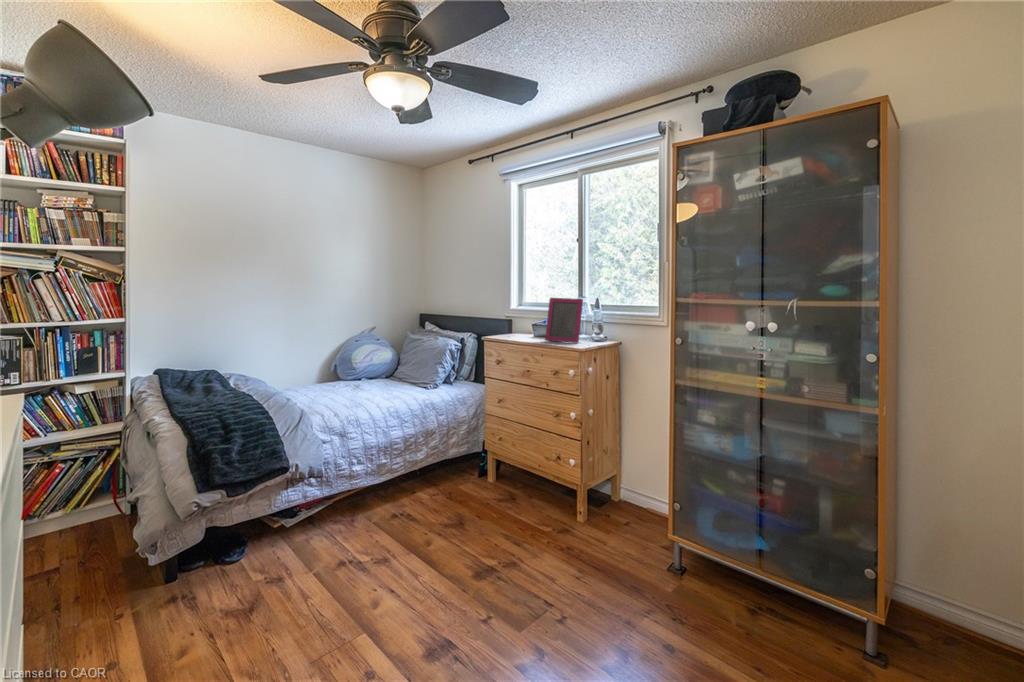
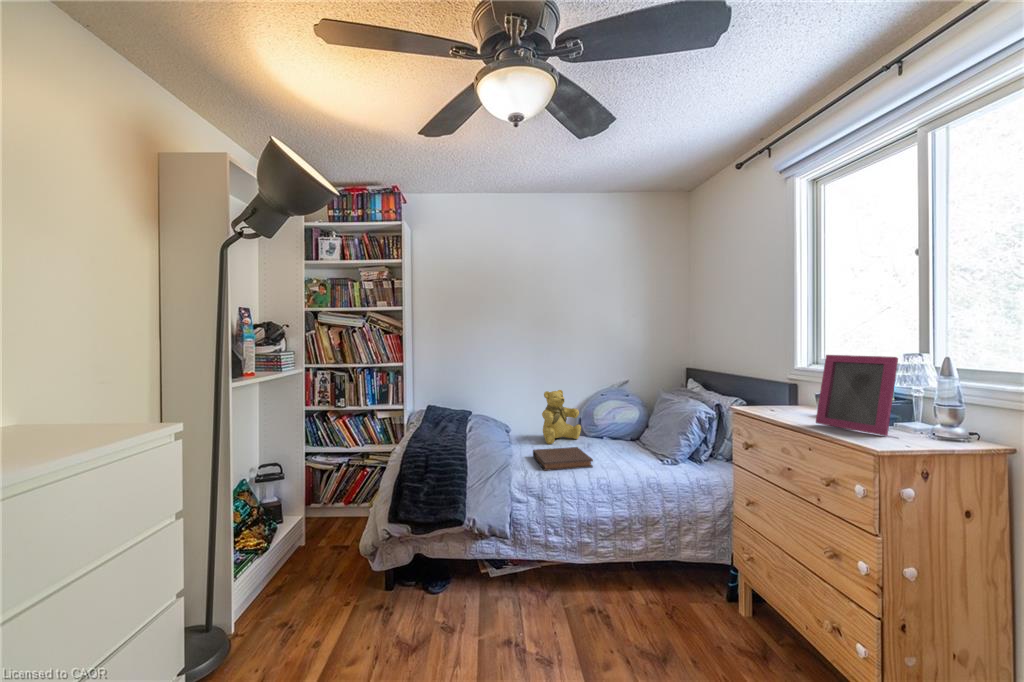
teddy bear: none [294,334,337,391] -> present [542,390,581,444]
book: none [306,387,376,411] -> present [533,447,593,471]

